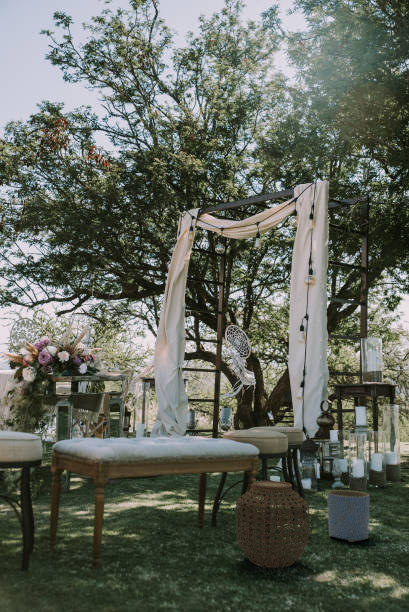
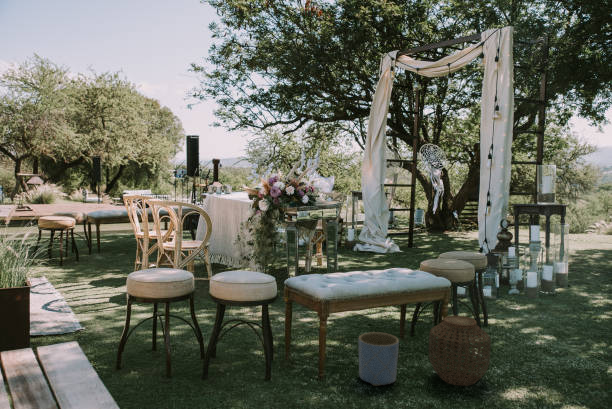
planter: present [327,490,370,542] -> present [359,332,399,386]

